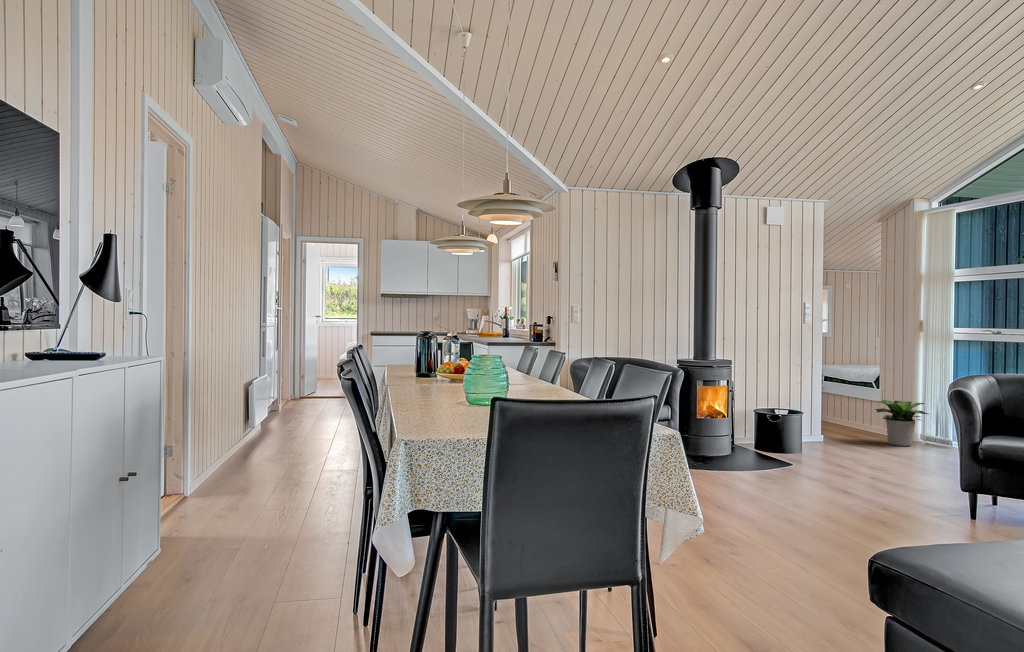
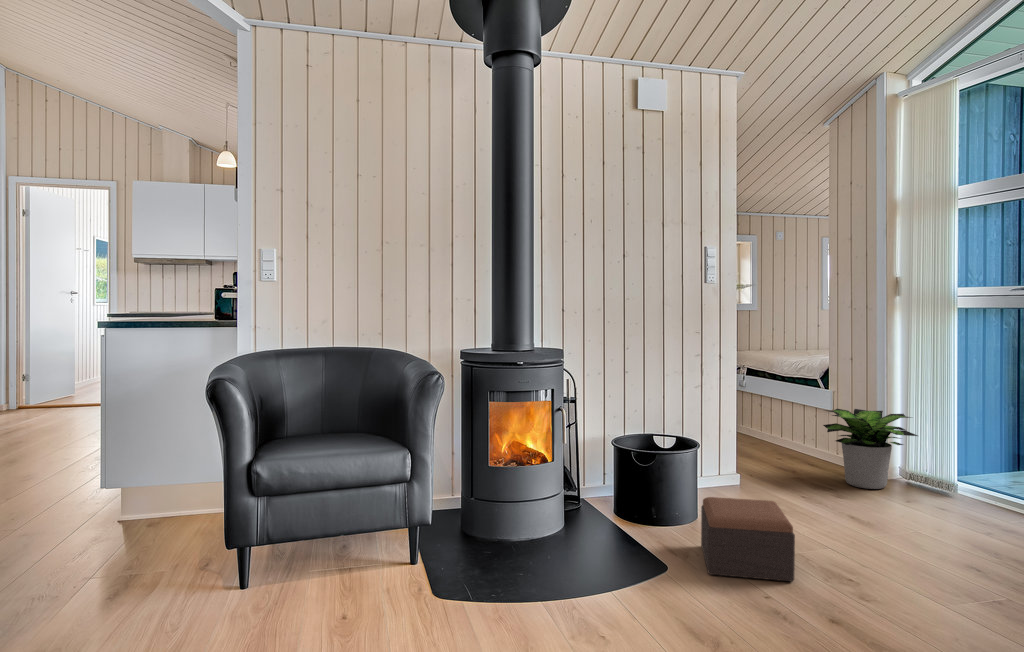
footstool: none [806,435,853,470] -> present [701,497,795,582]

